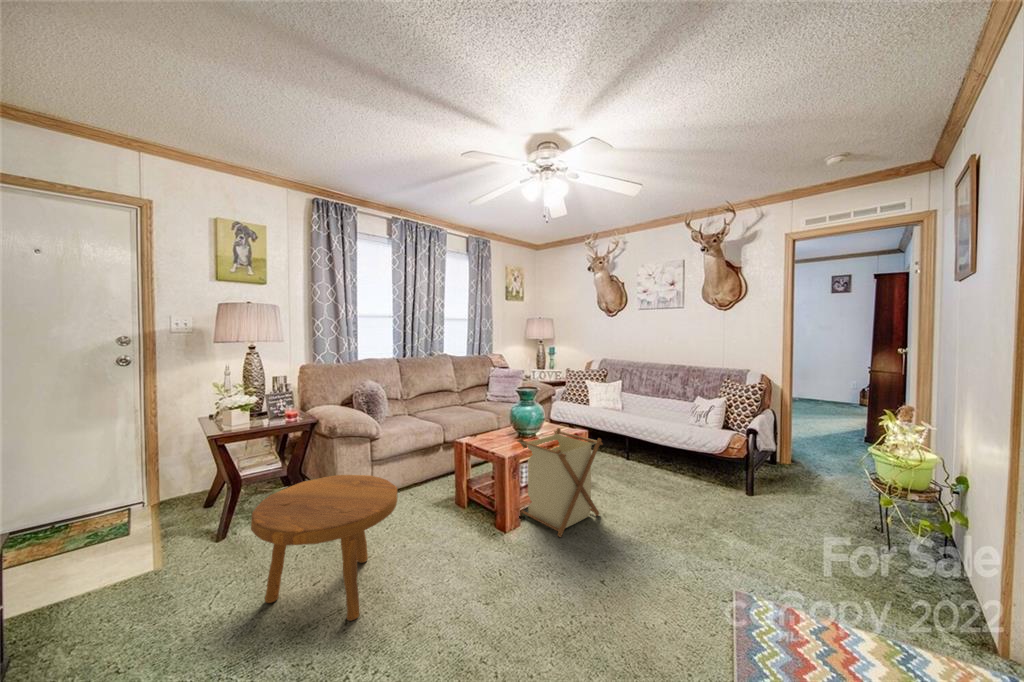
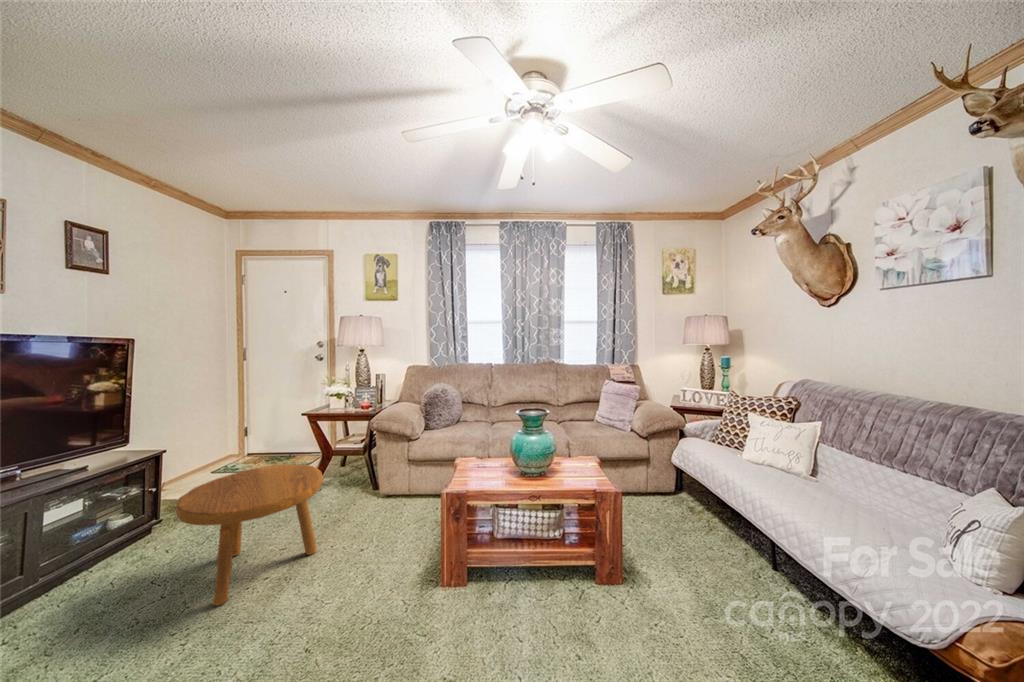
laundry basket: present [517,428,603,537] -> none [455,475,561,641]

